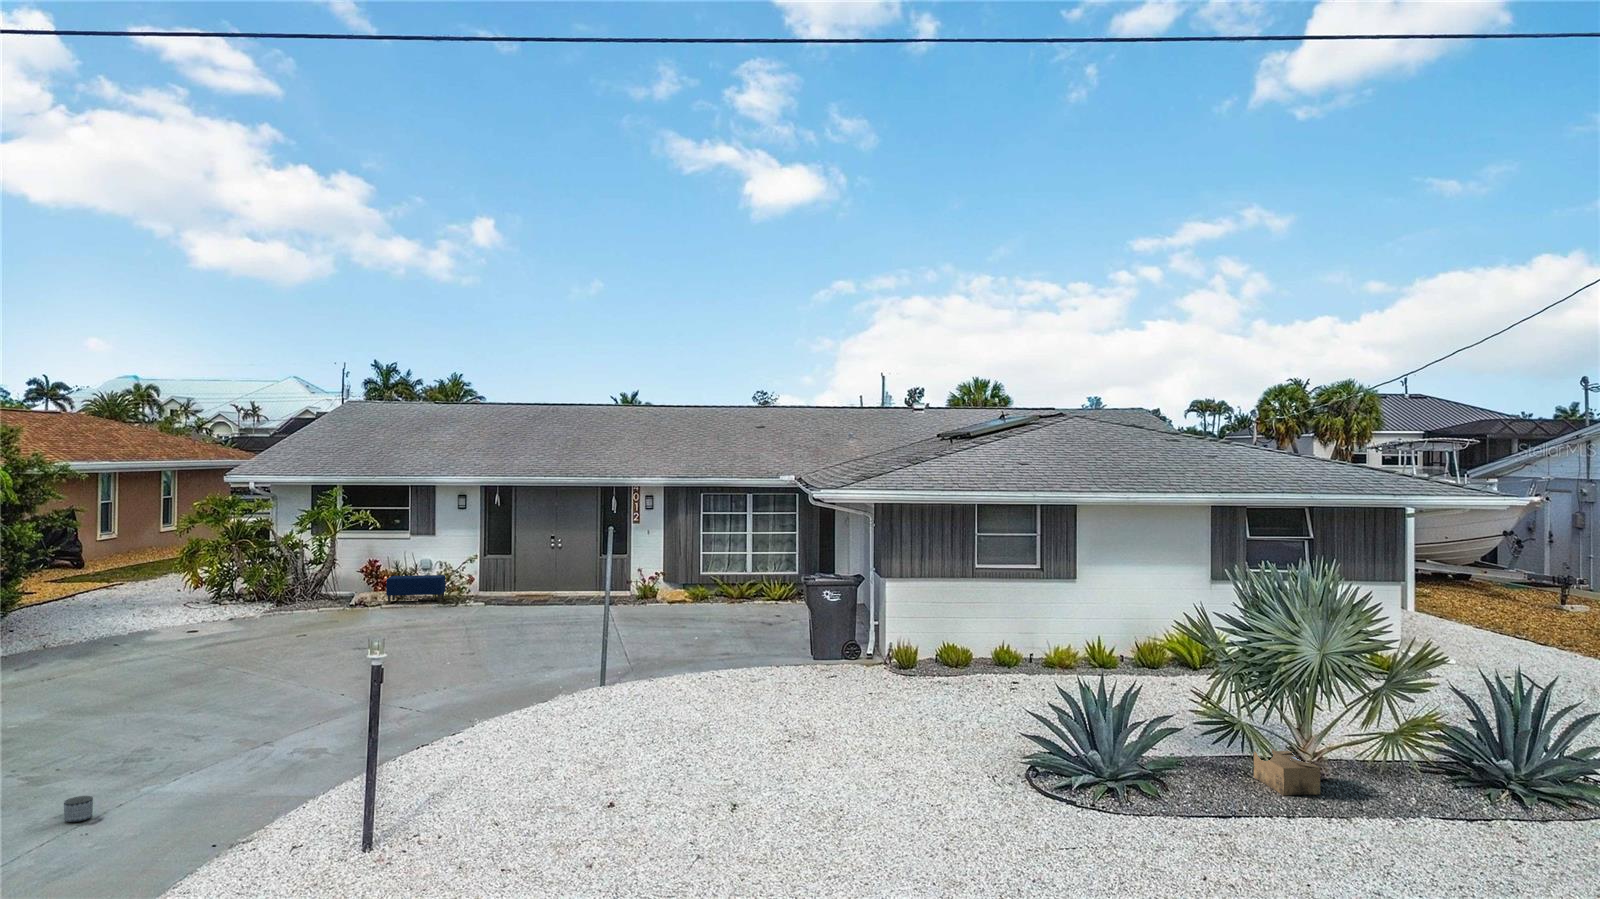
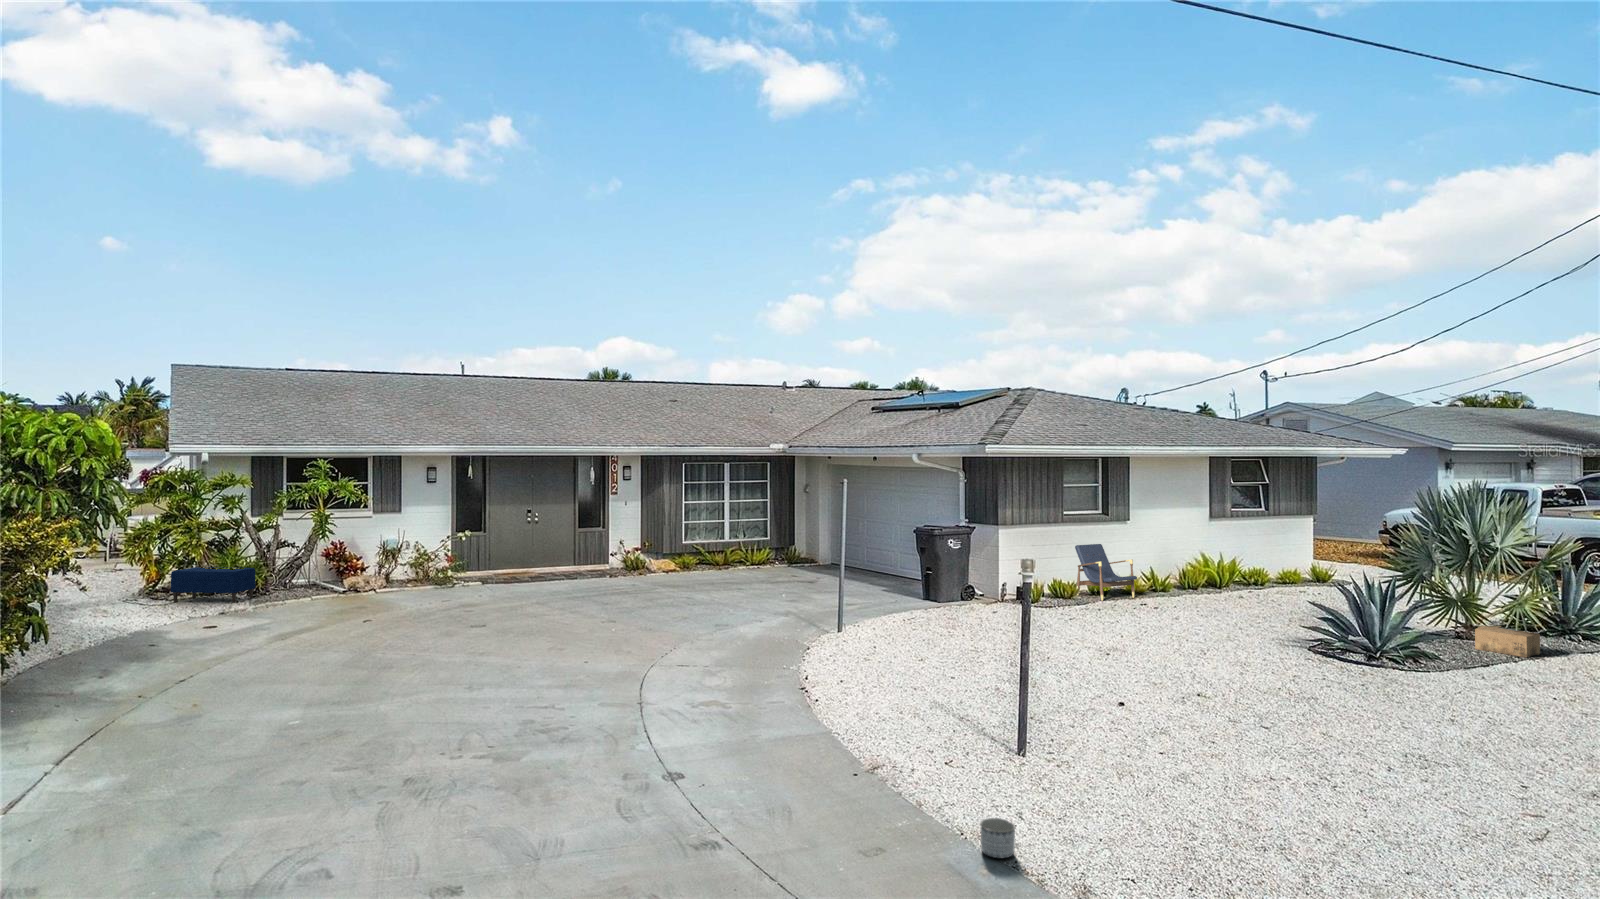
bench: present [386,575,446,603] -> present [171,567,256,603]
lounge chair: none [989,605,1047,672] -> present [1075,544,1137,601]
planter: present [64,796,93,822] -> present [980,818,1015,858]

